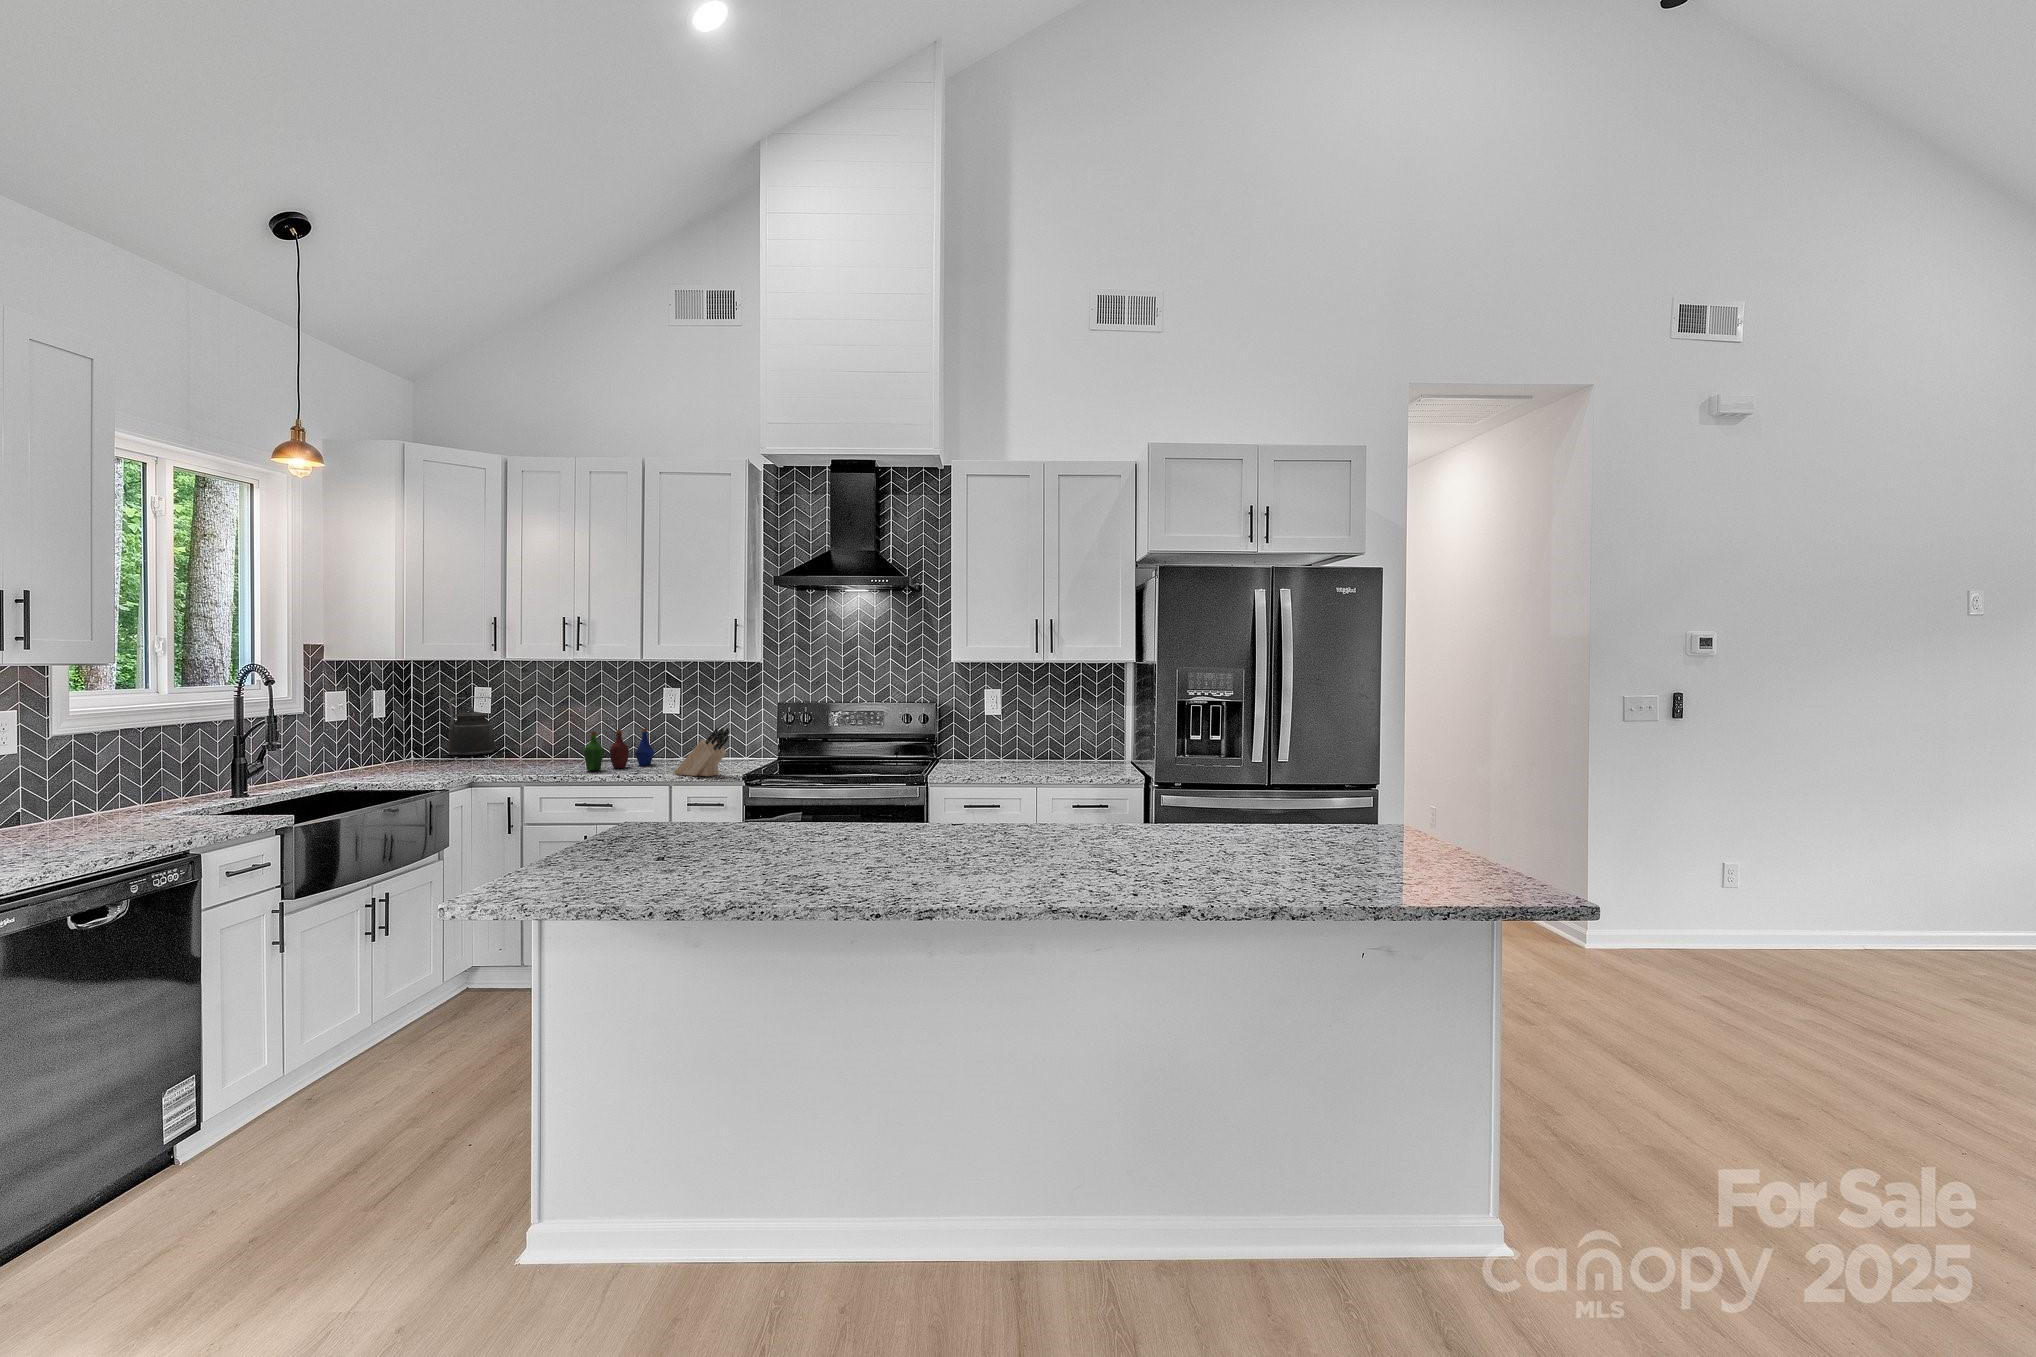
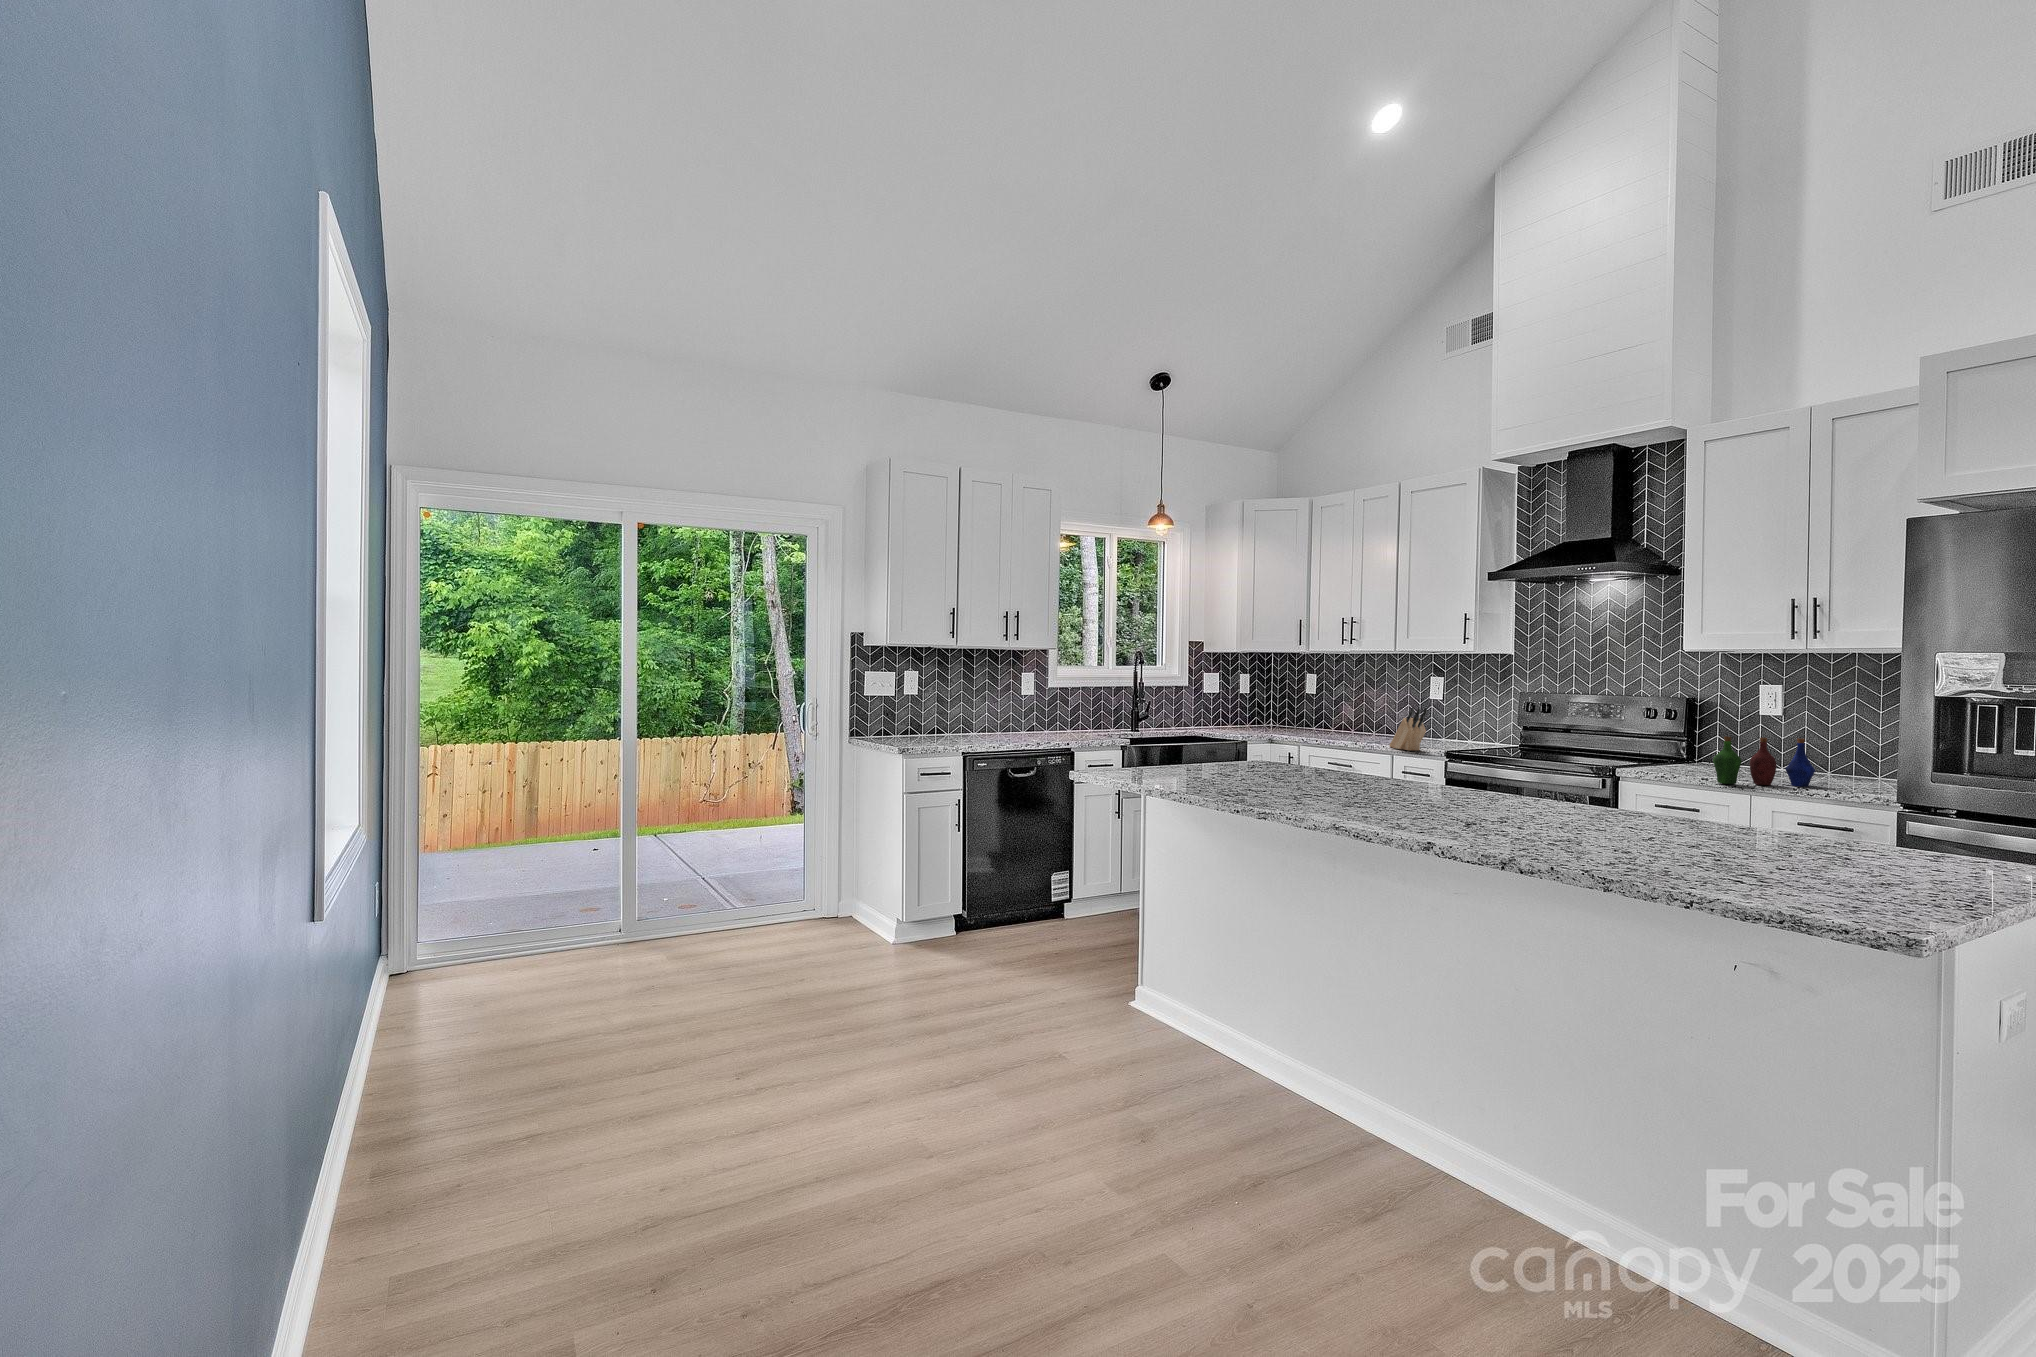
kettle: present [448,697,495,755] -> none [1283,681,1331,726]
bottle: present [583,728,655,770] -> present [1713,736,1815,787]

